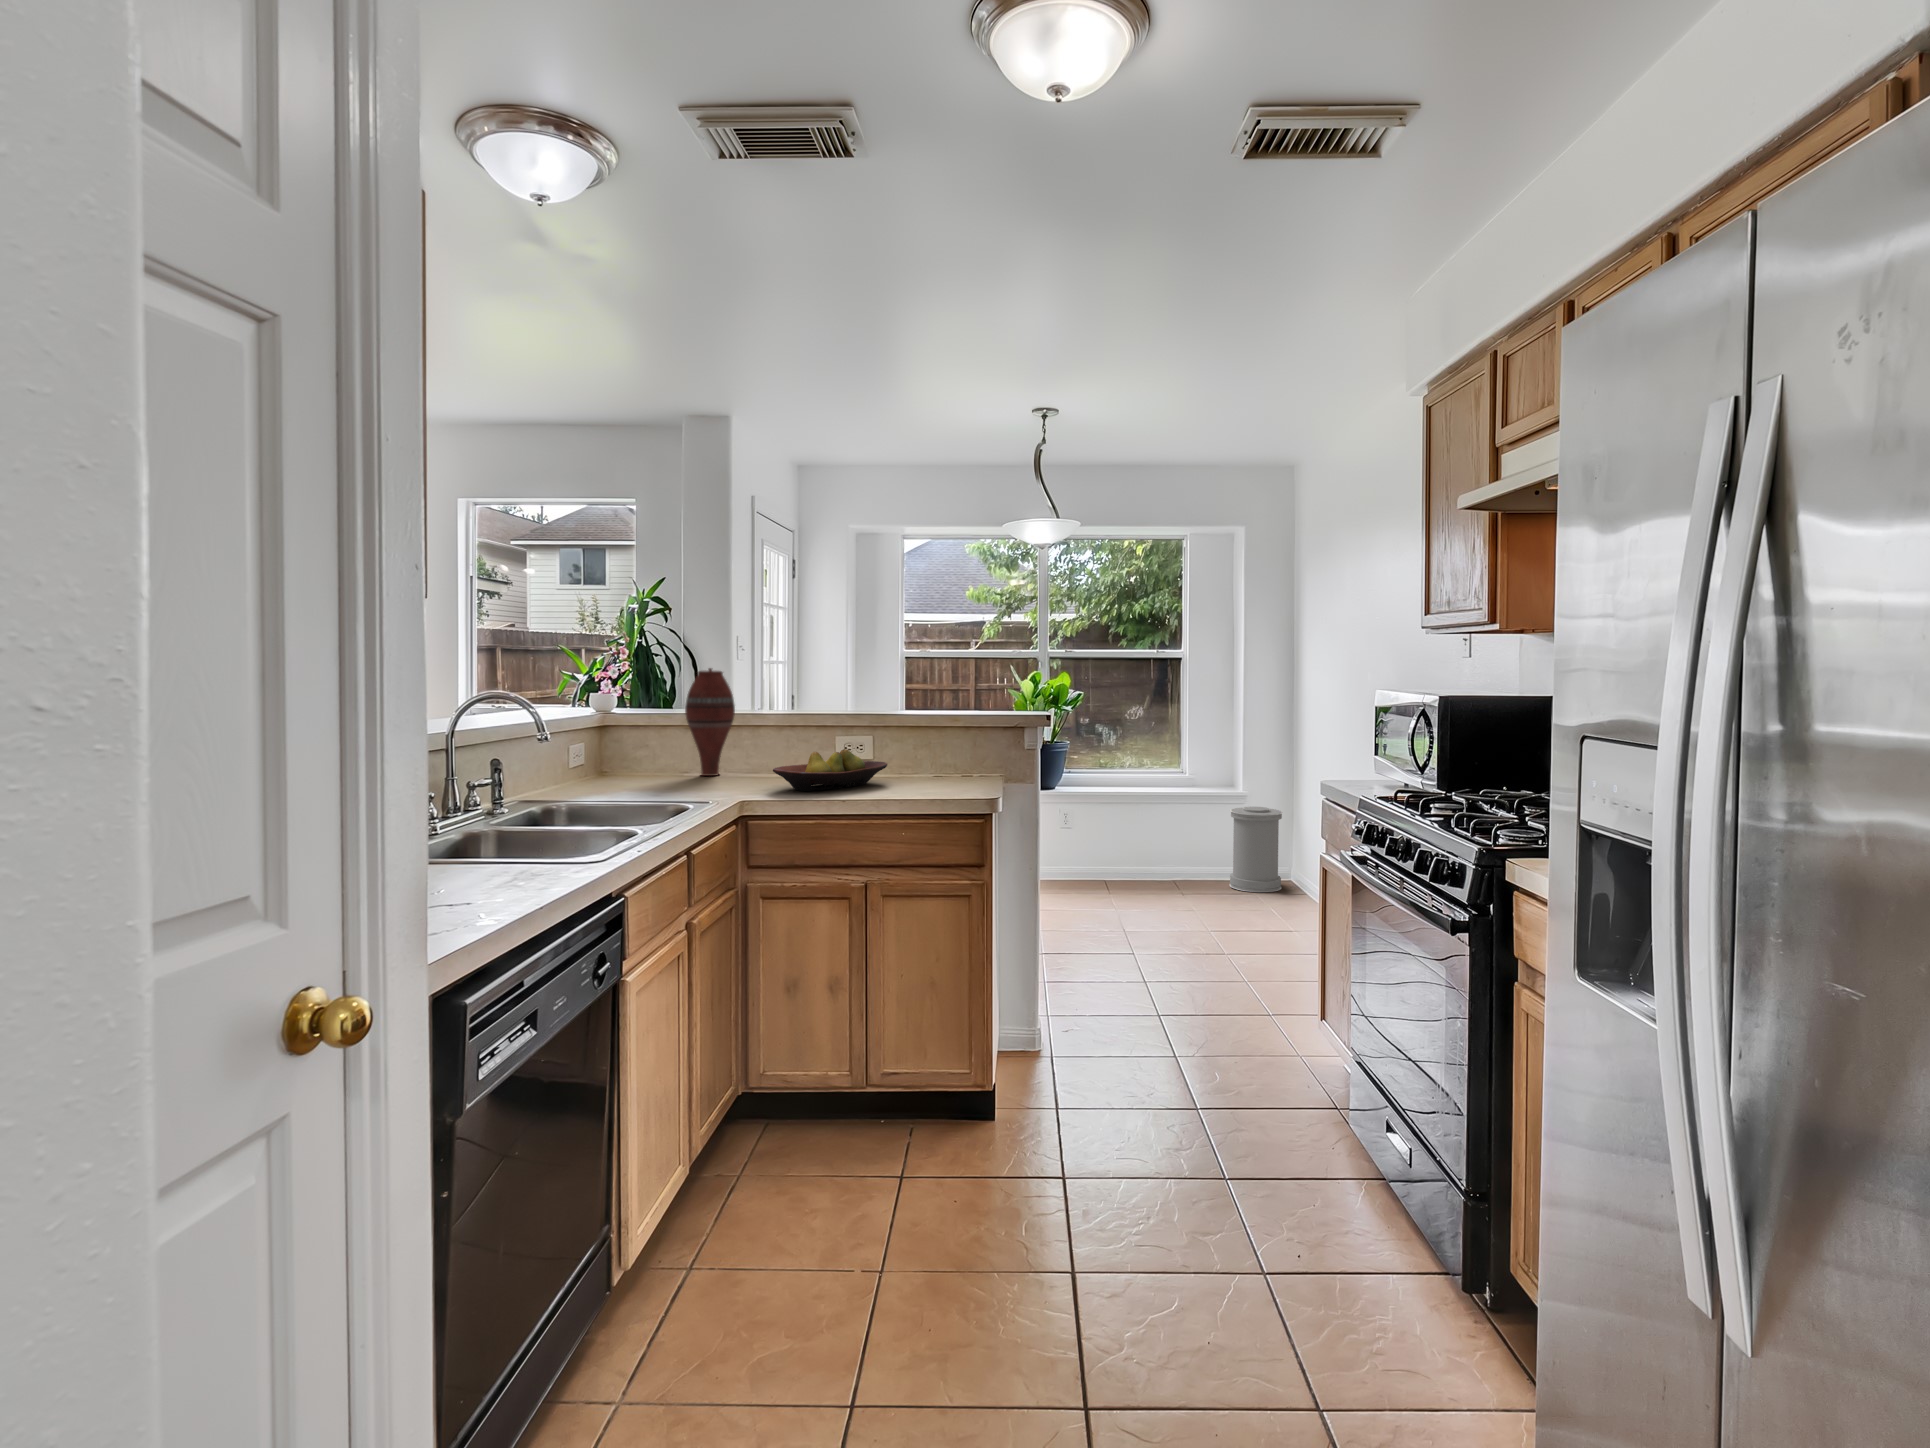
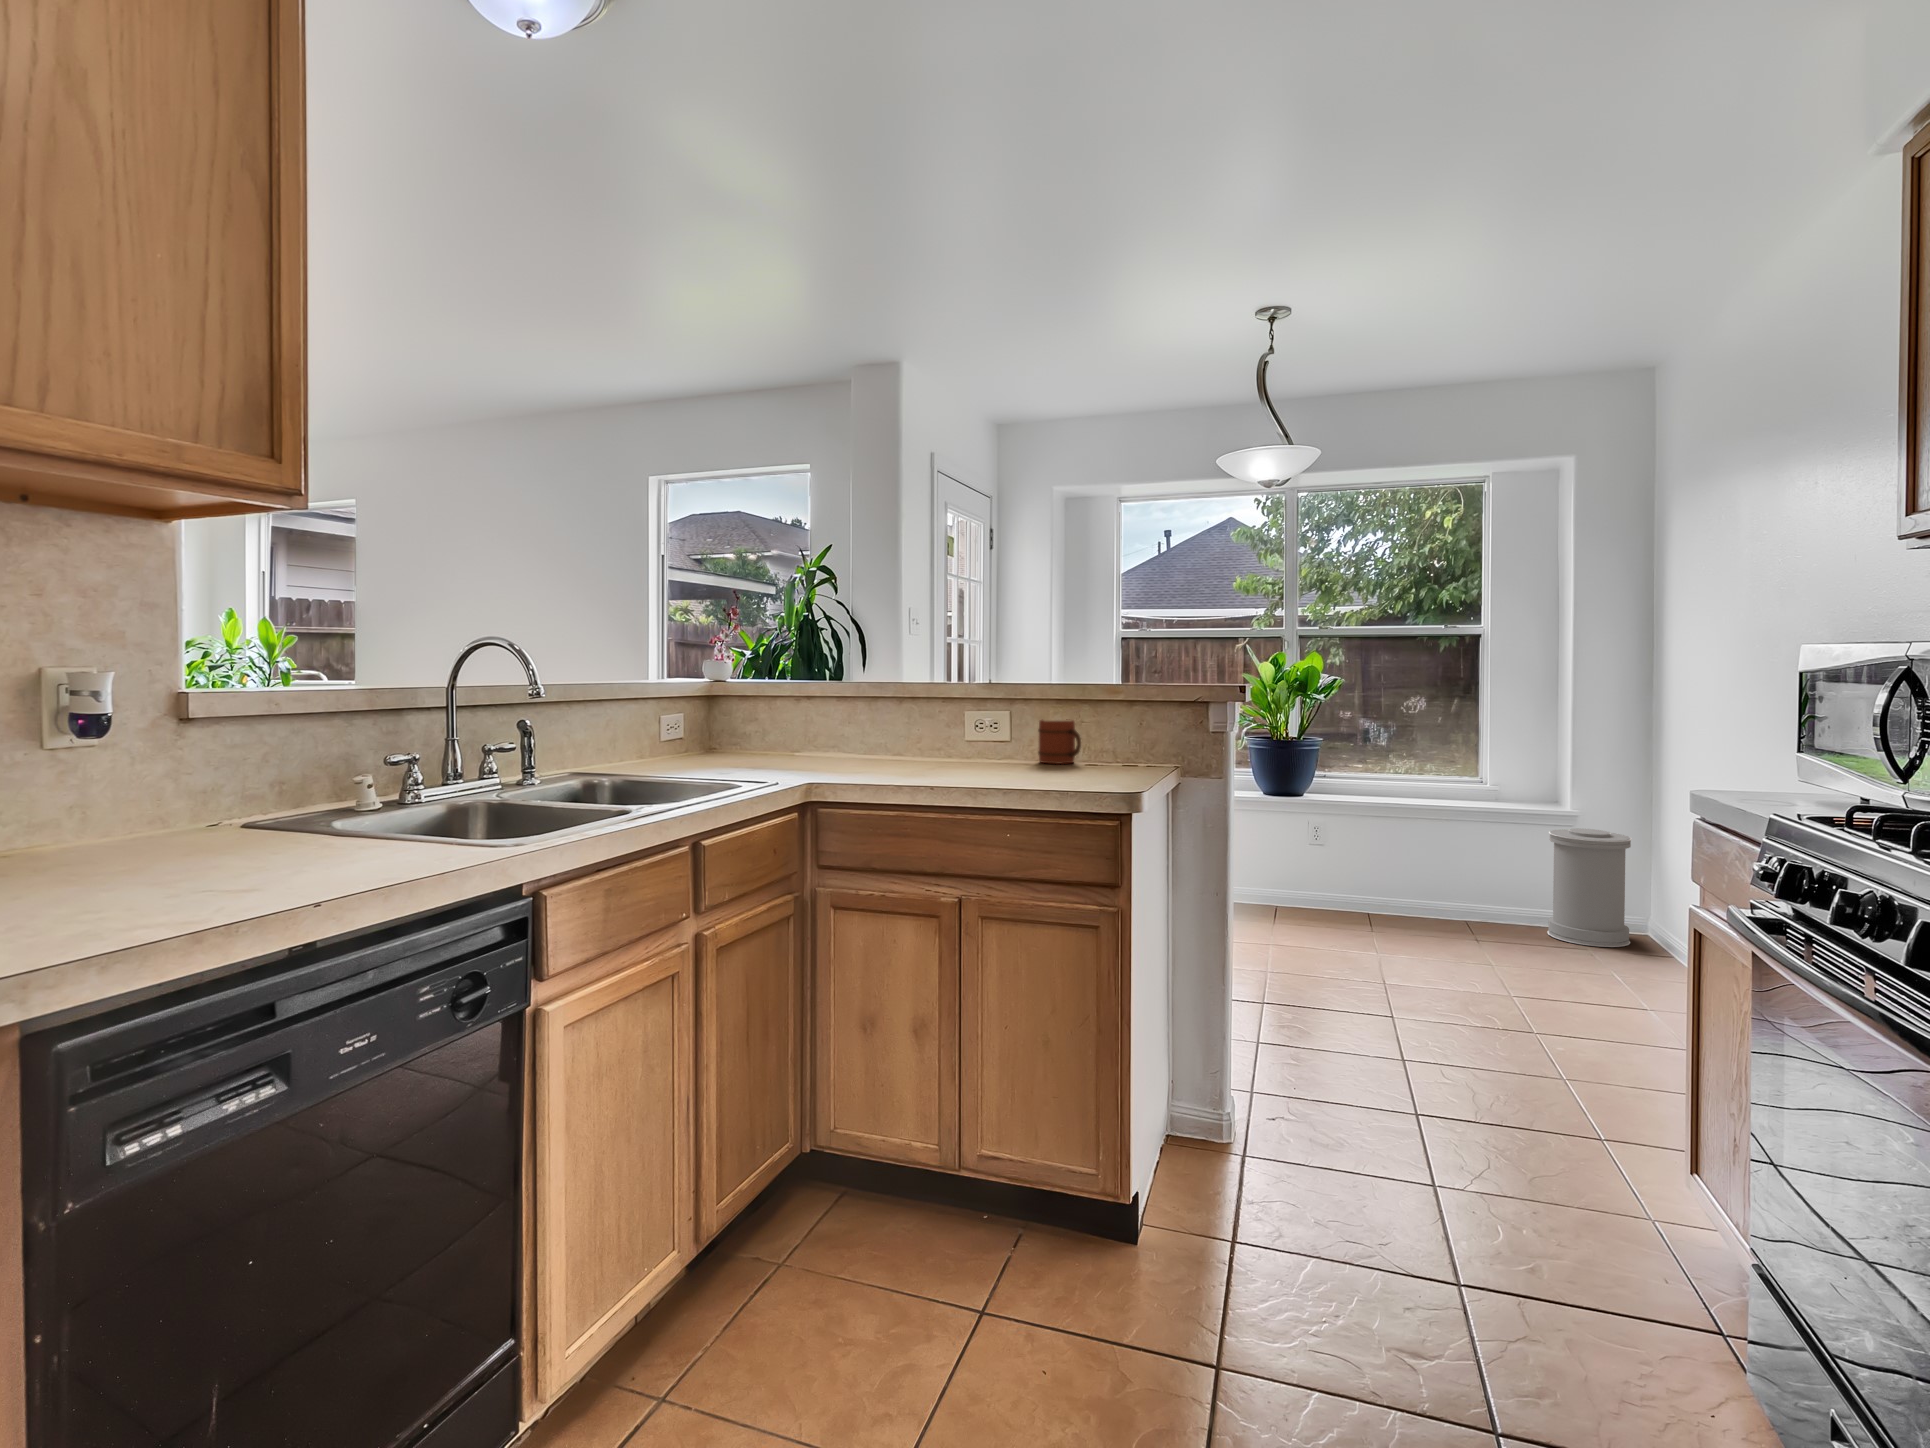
vase: present [685,668,735,776] -> none [791,627,847,755]
mug: none [899,742,934,777] -> present [1038,719,1081,764]
fruit bowl: present [773,749,887,791] -> none [863,724,1014,774]

